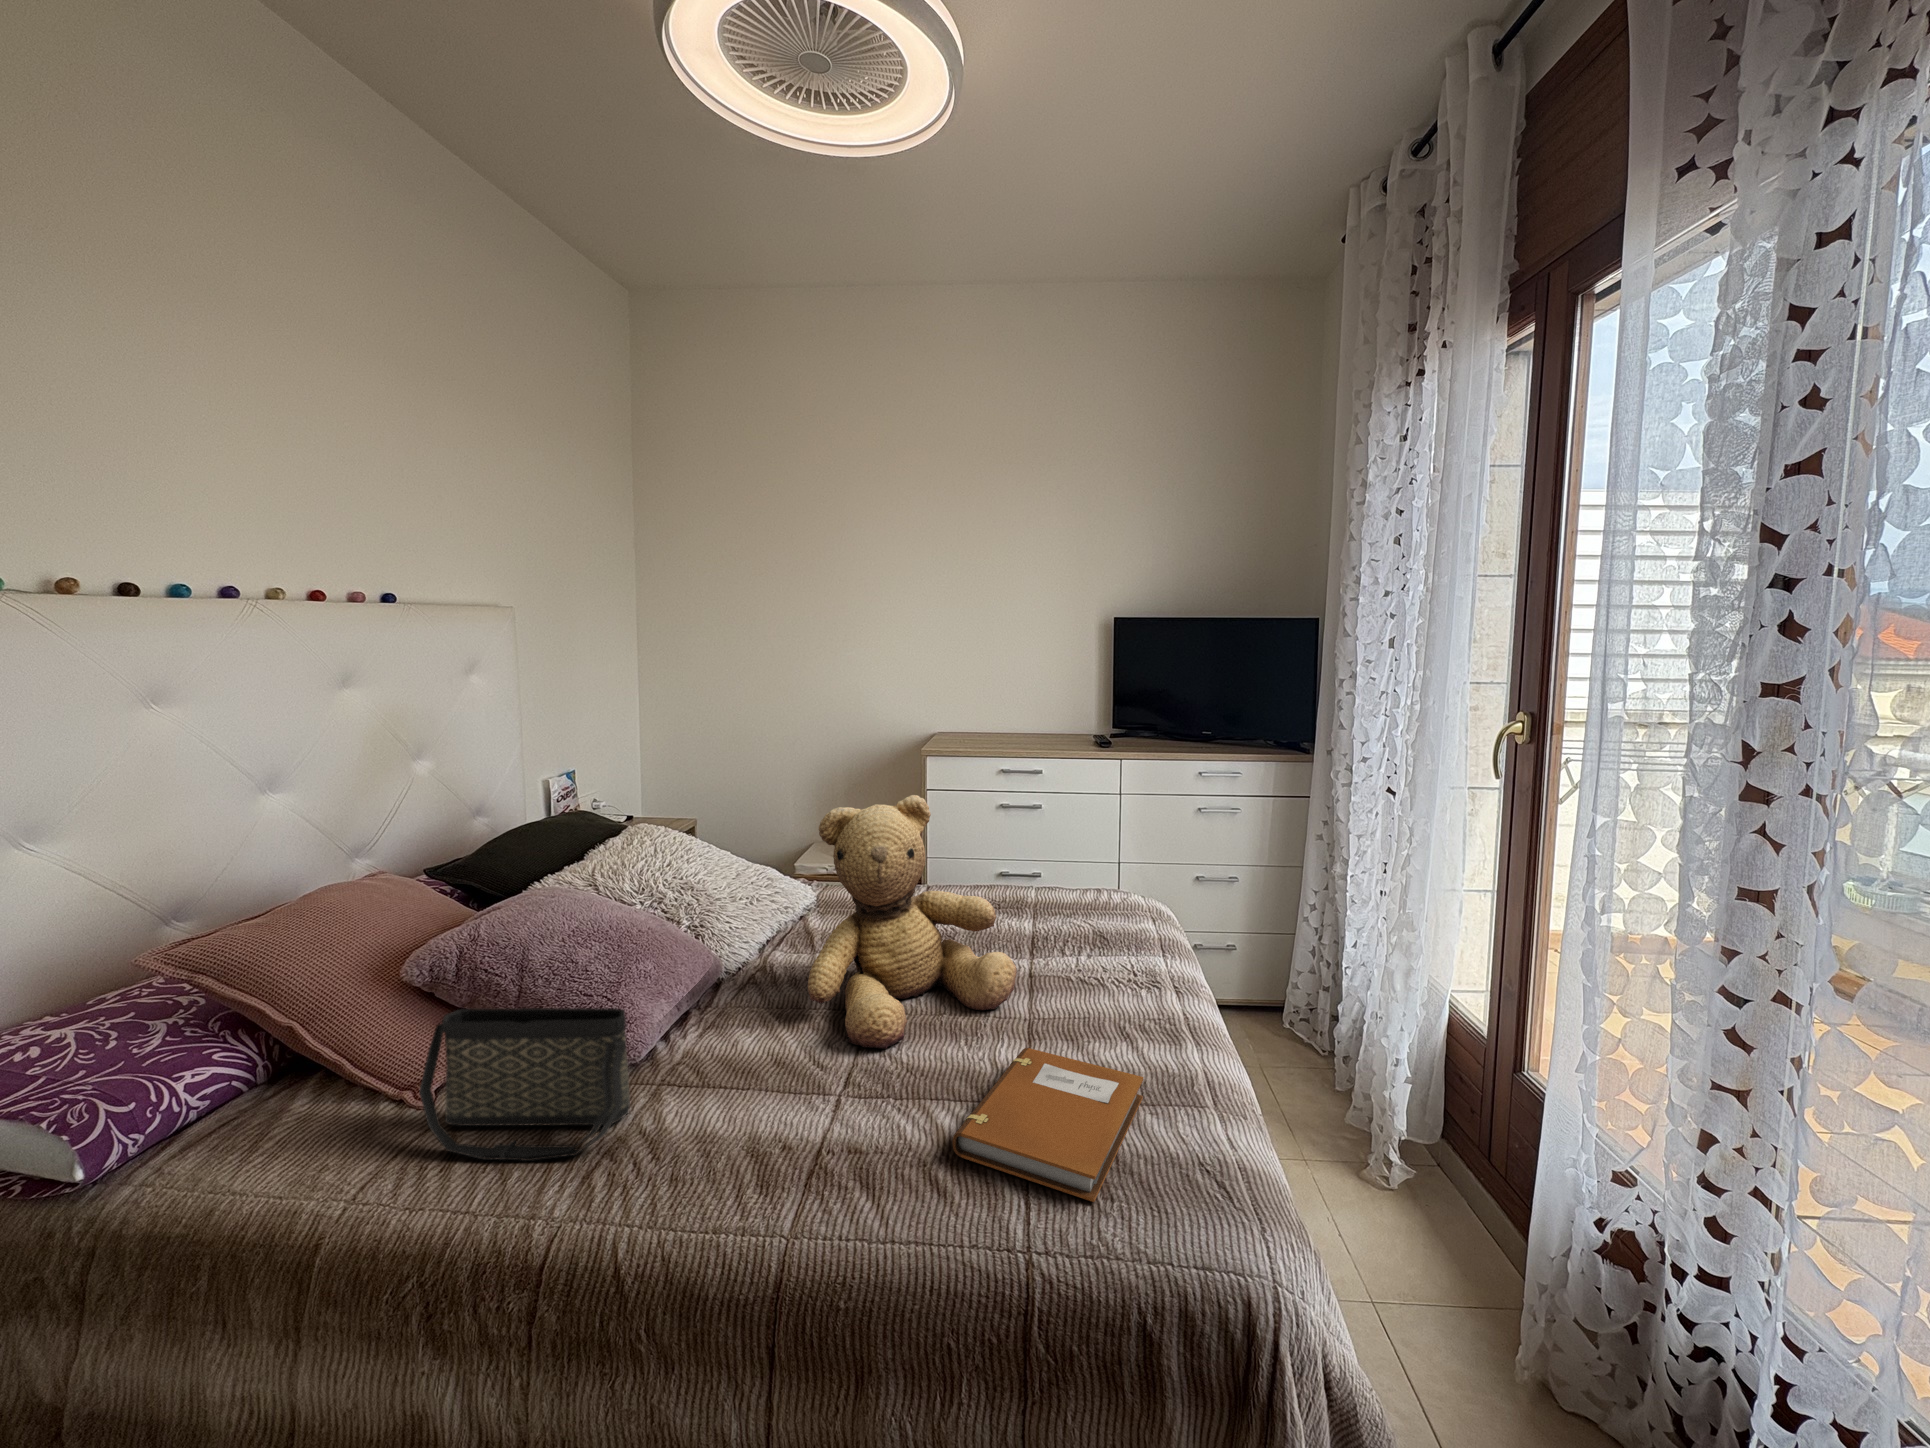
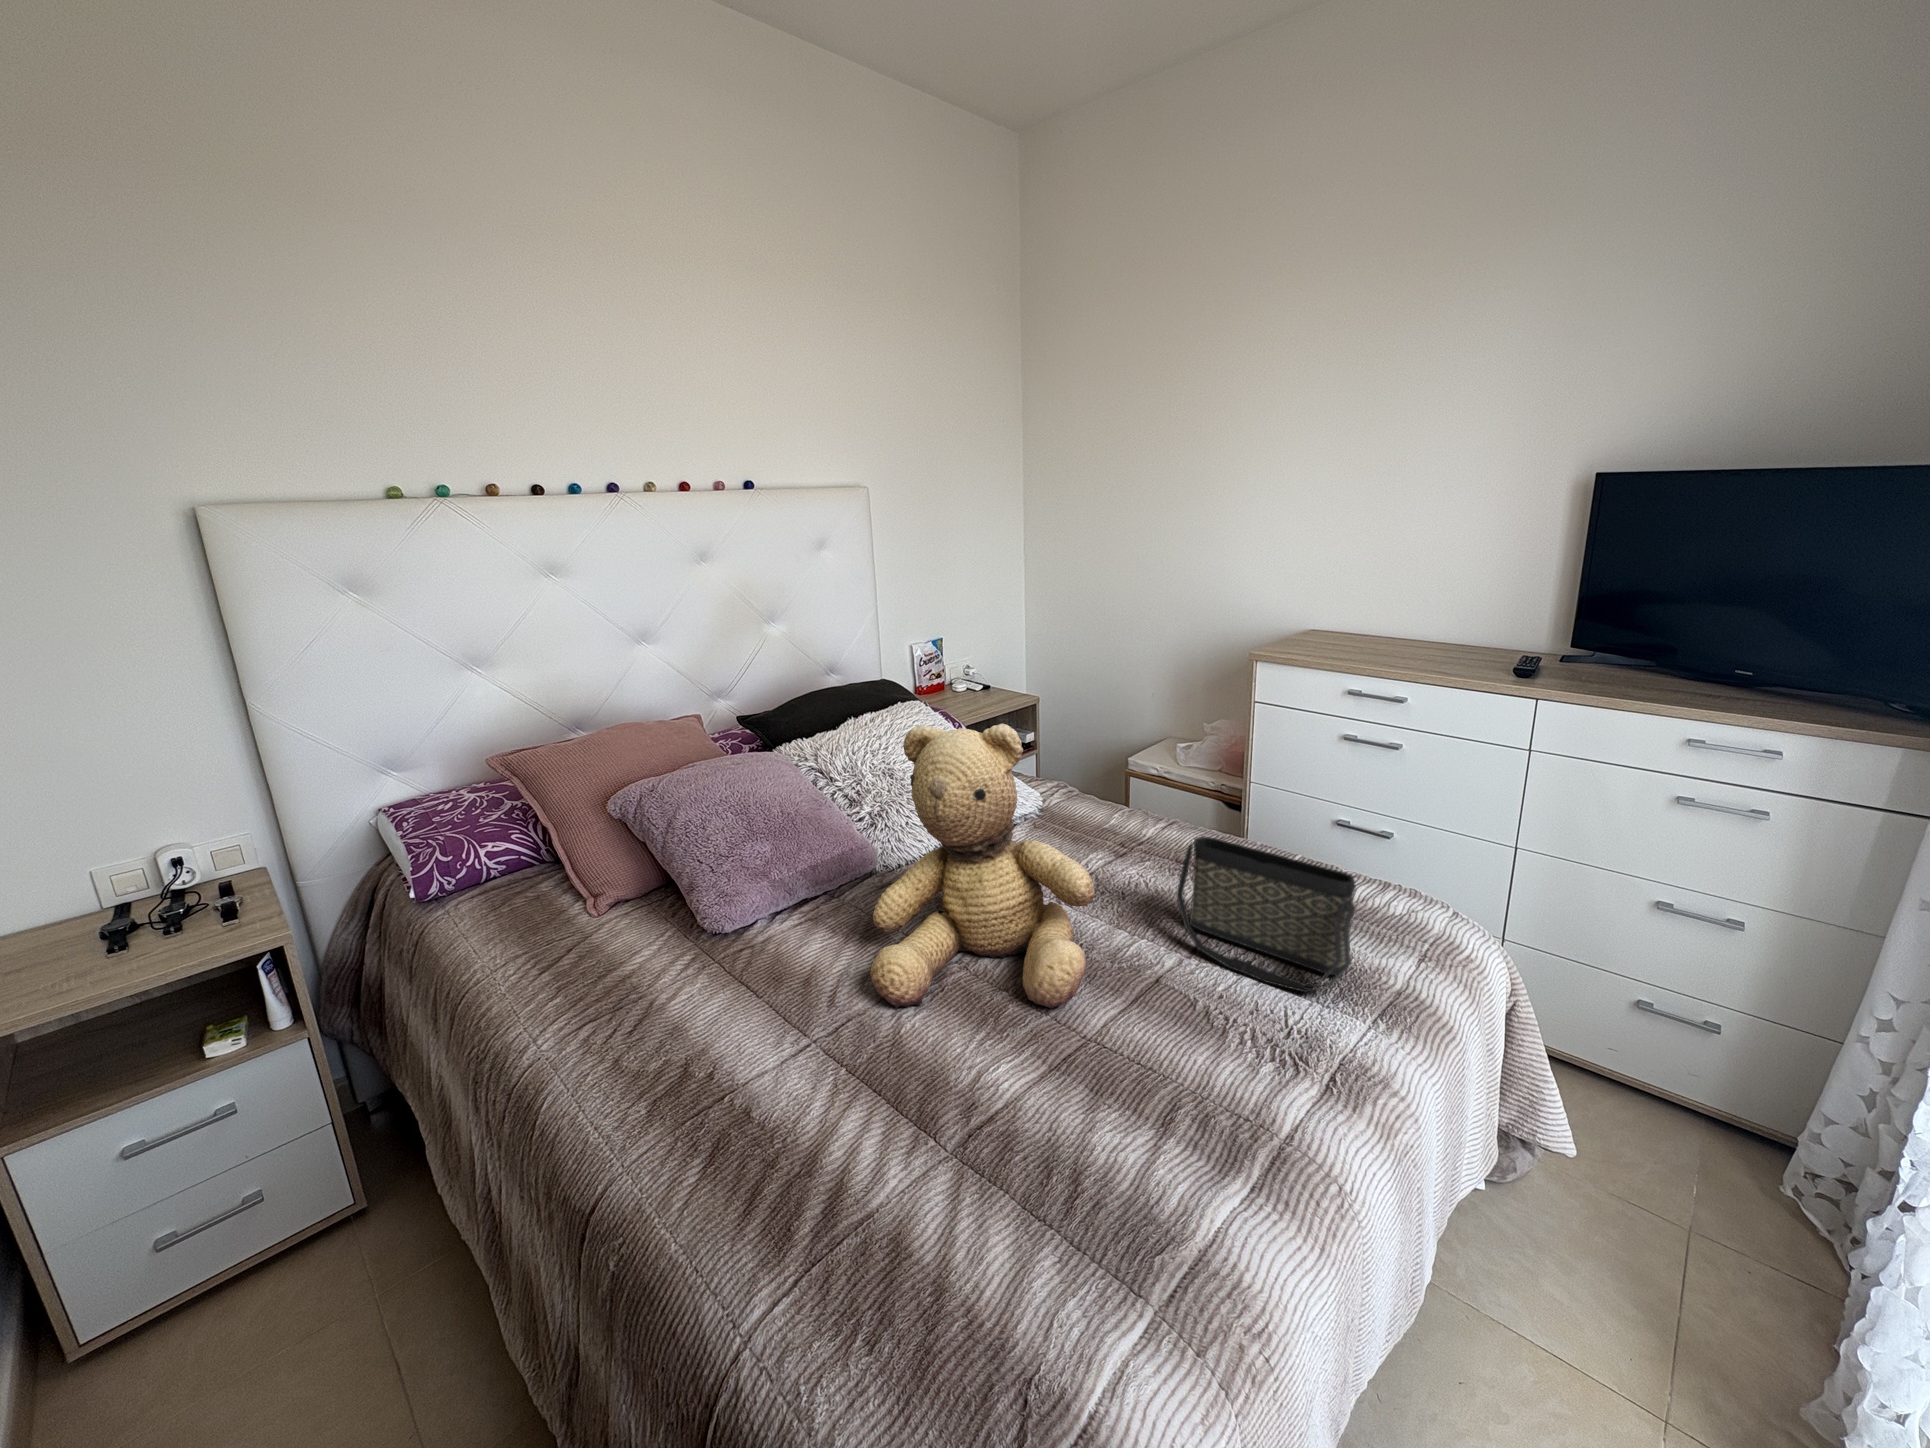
handbag: present [419,1008,630,1161] -> present [1176,836,1356,993]
notebook: present [952,1048,1143,1202] -> none [803,1080,1075,1337]

